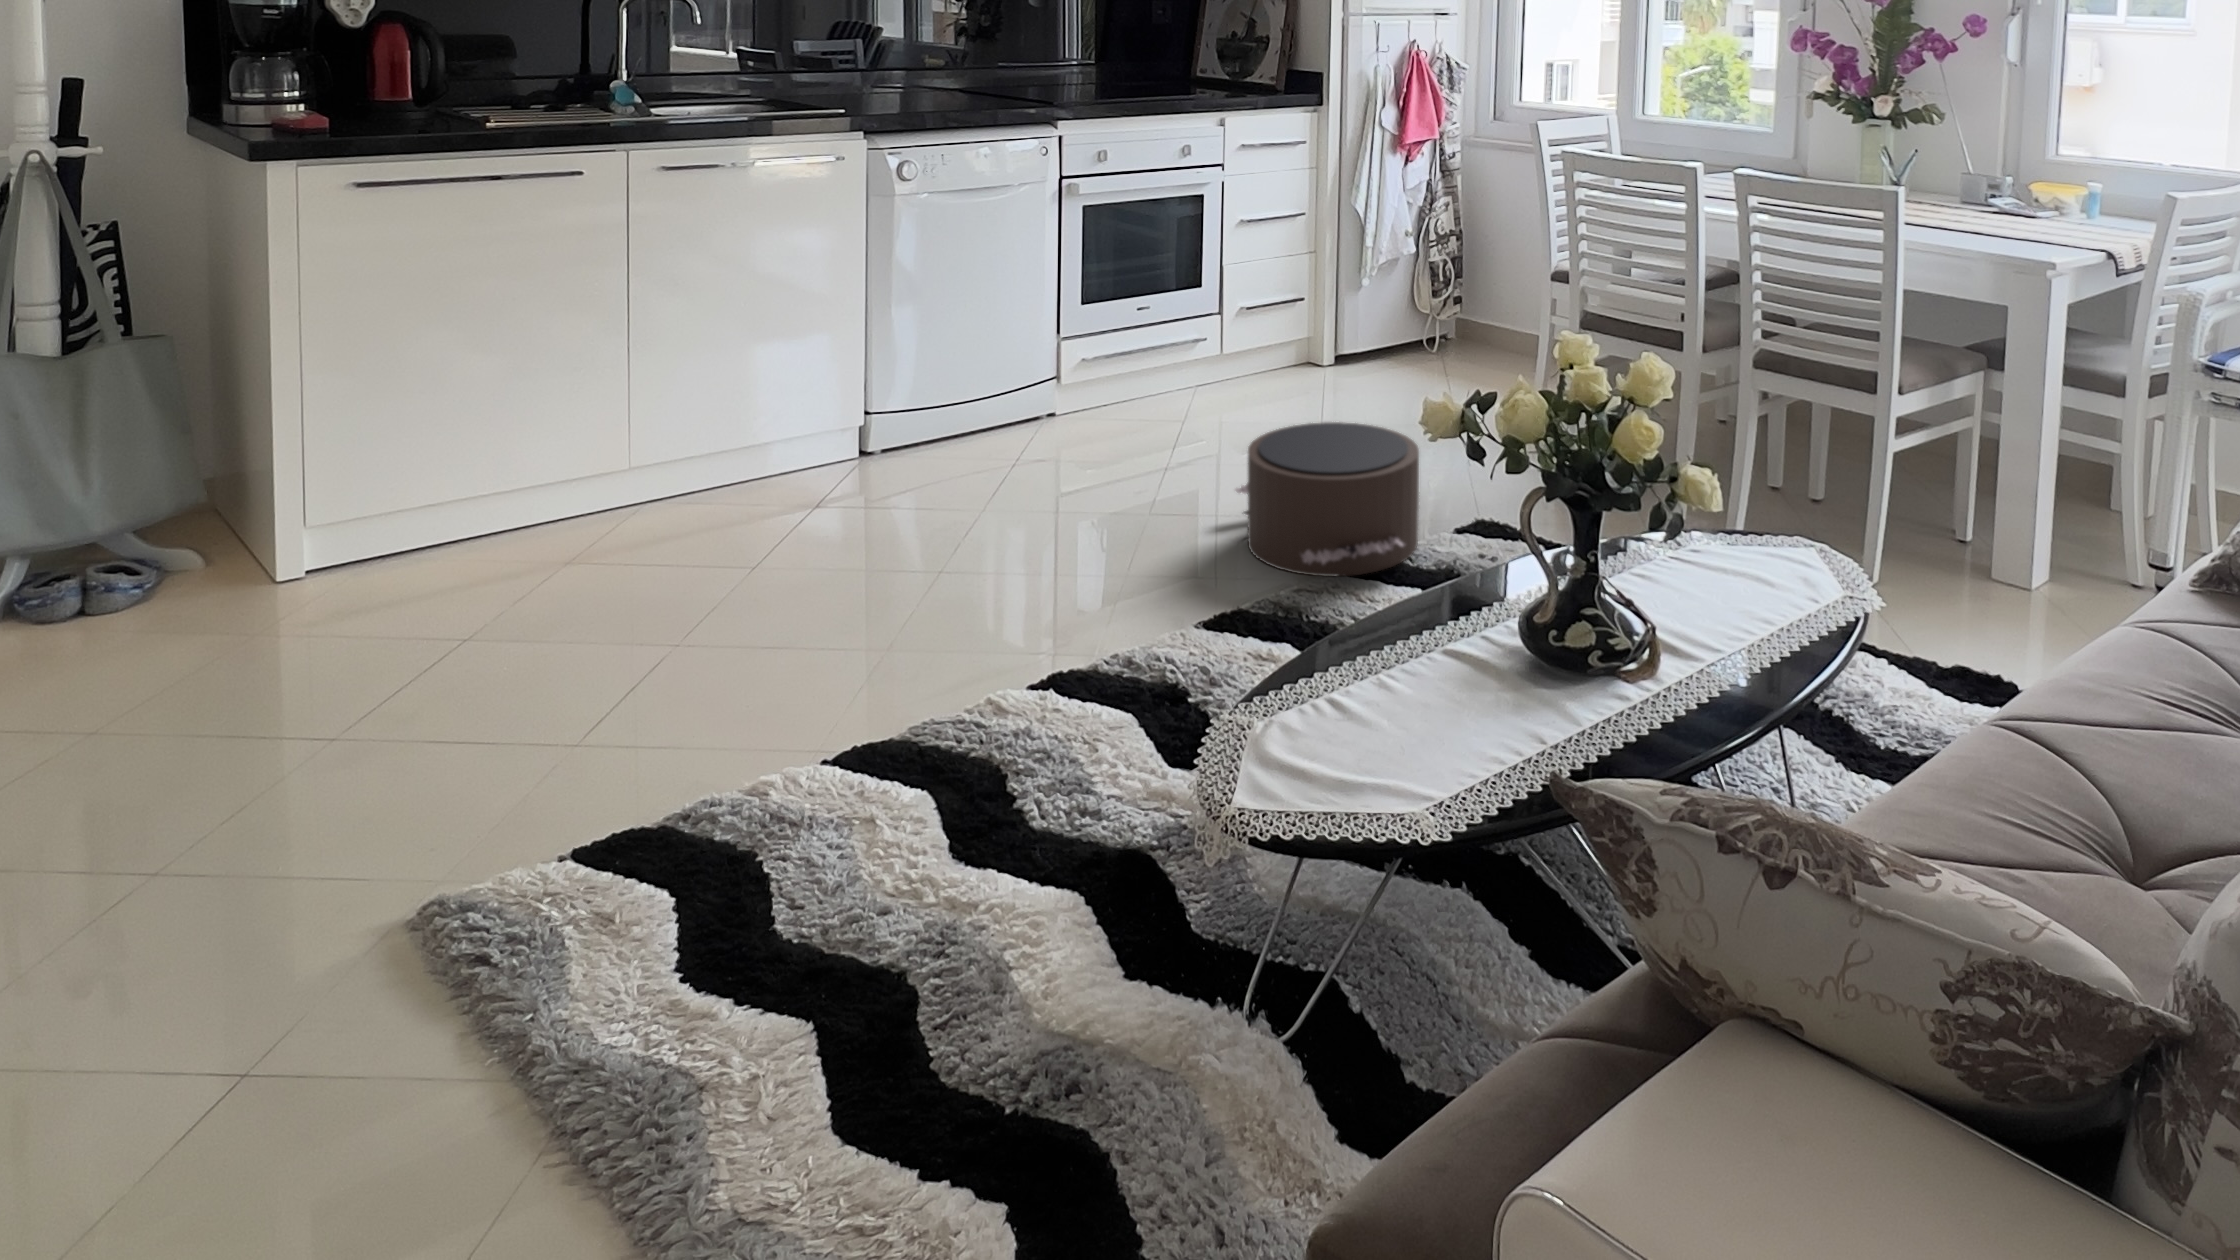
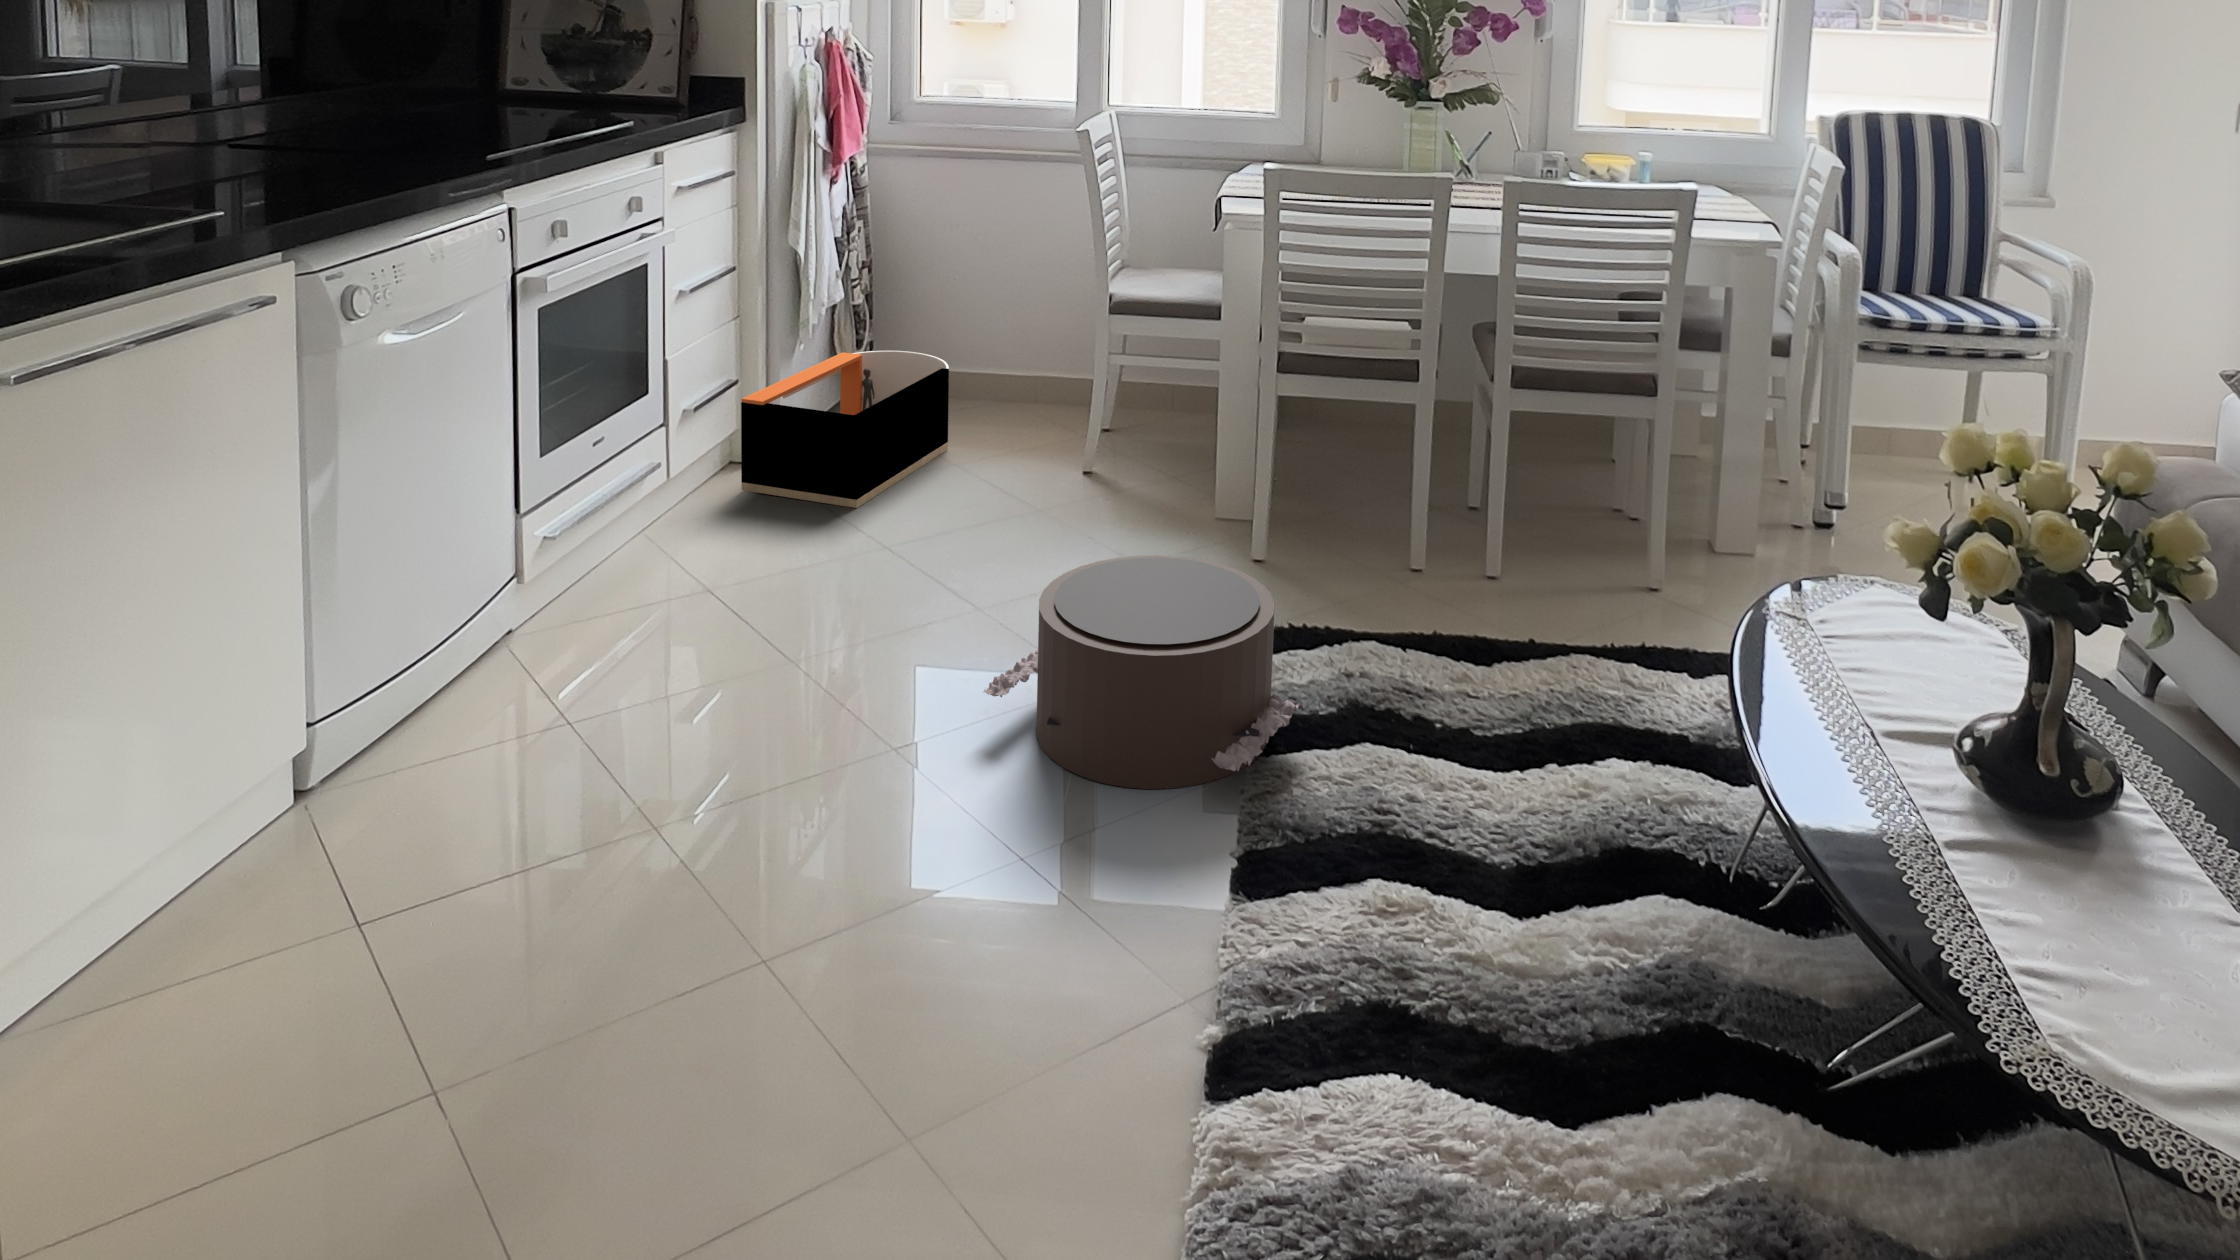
storage bin: none [1299,285,1472,391] -> present [741,351,949,508]

